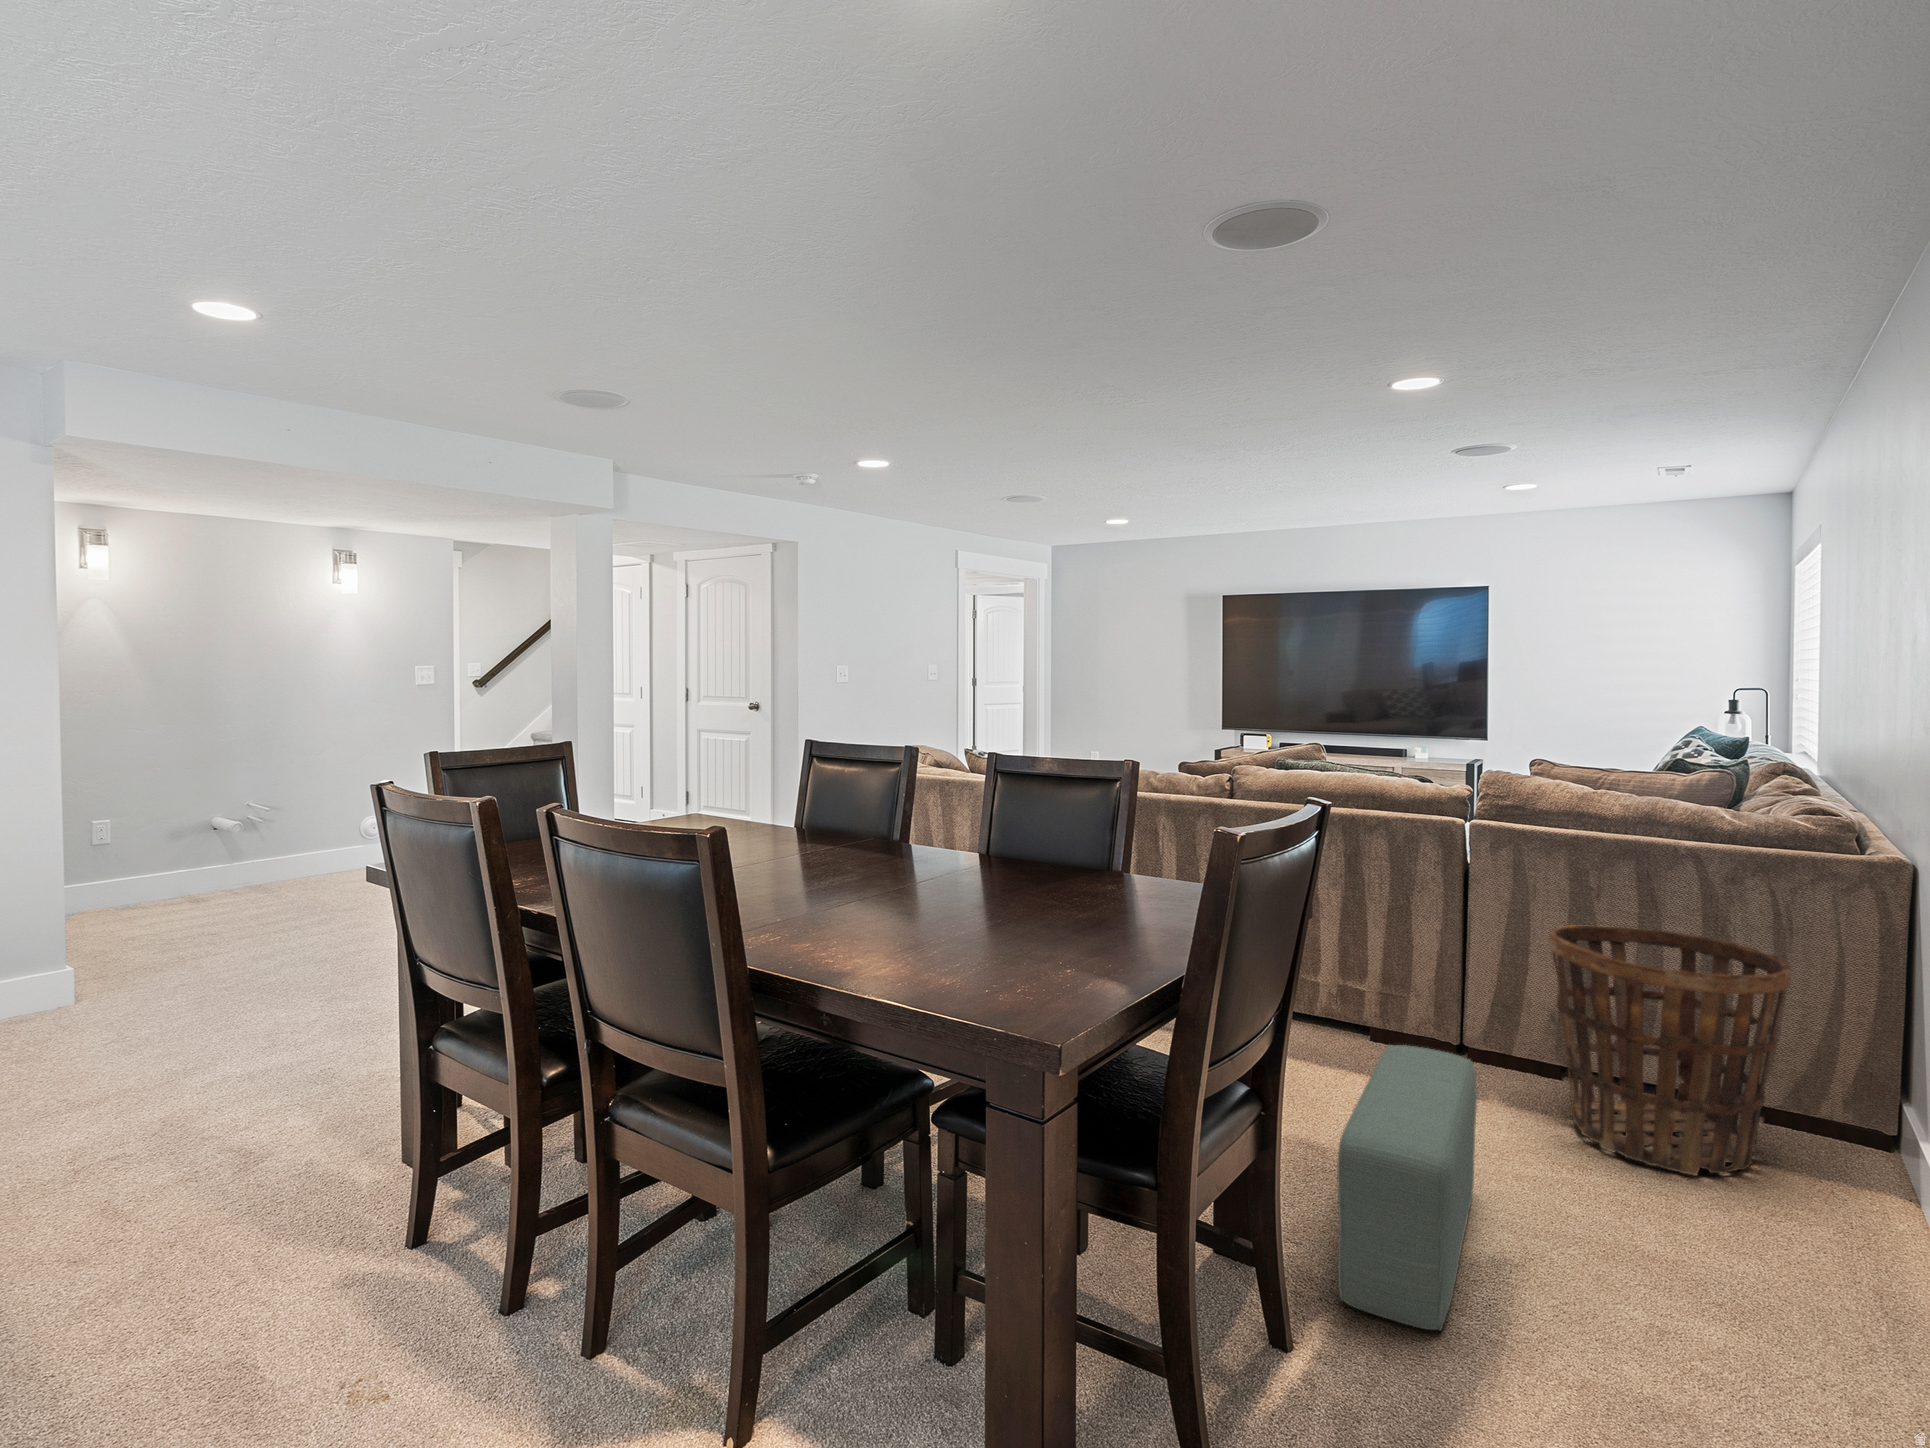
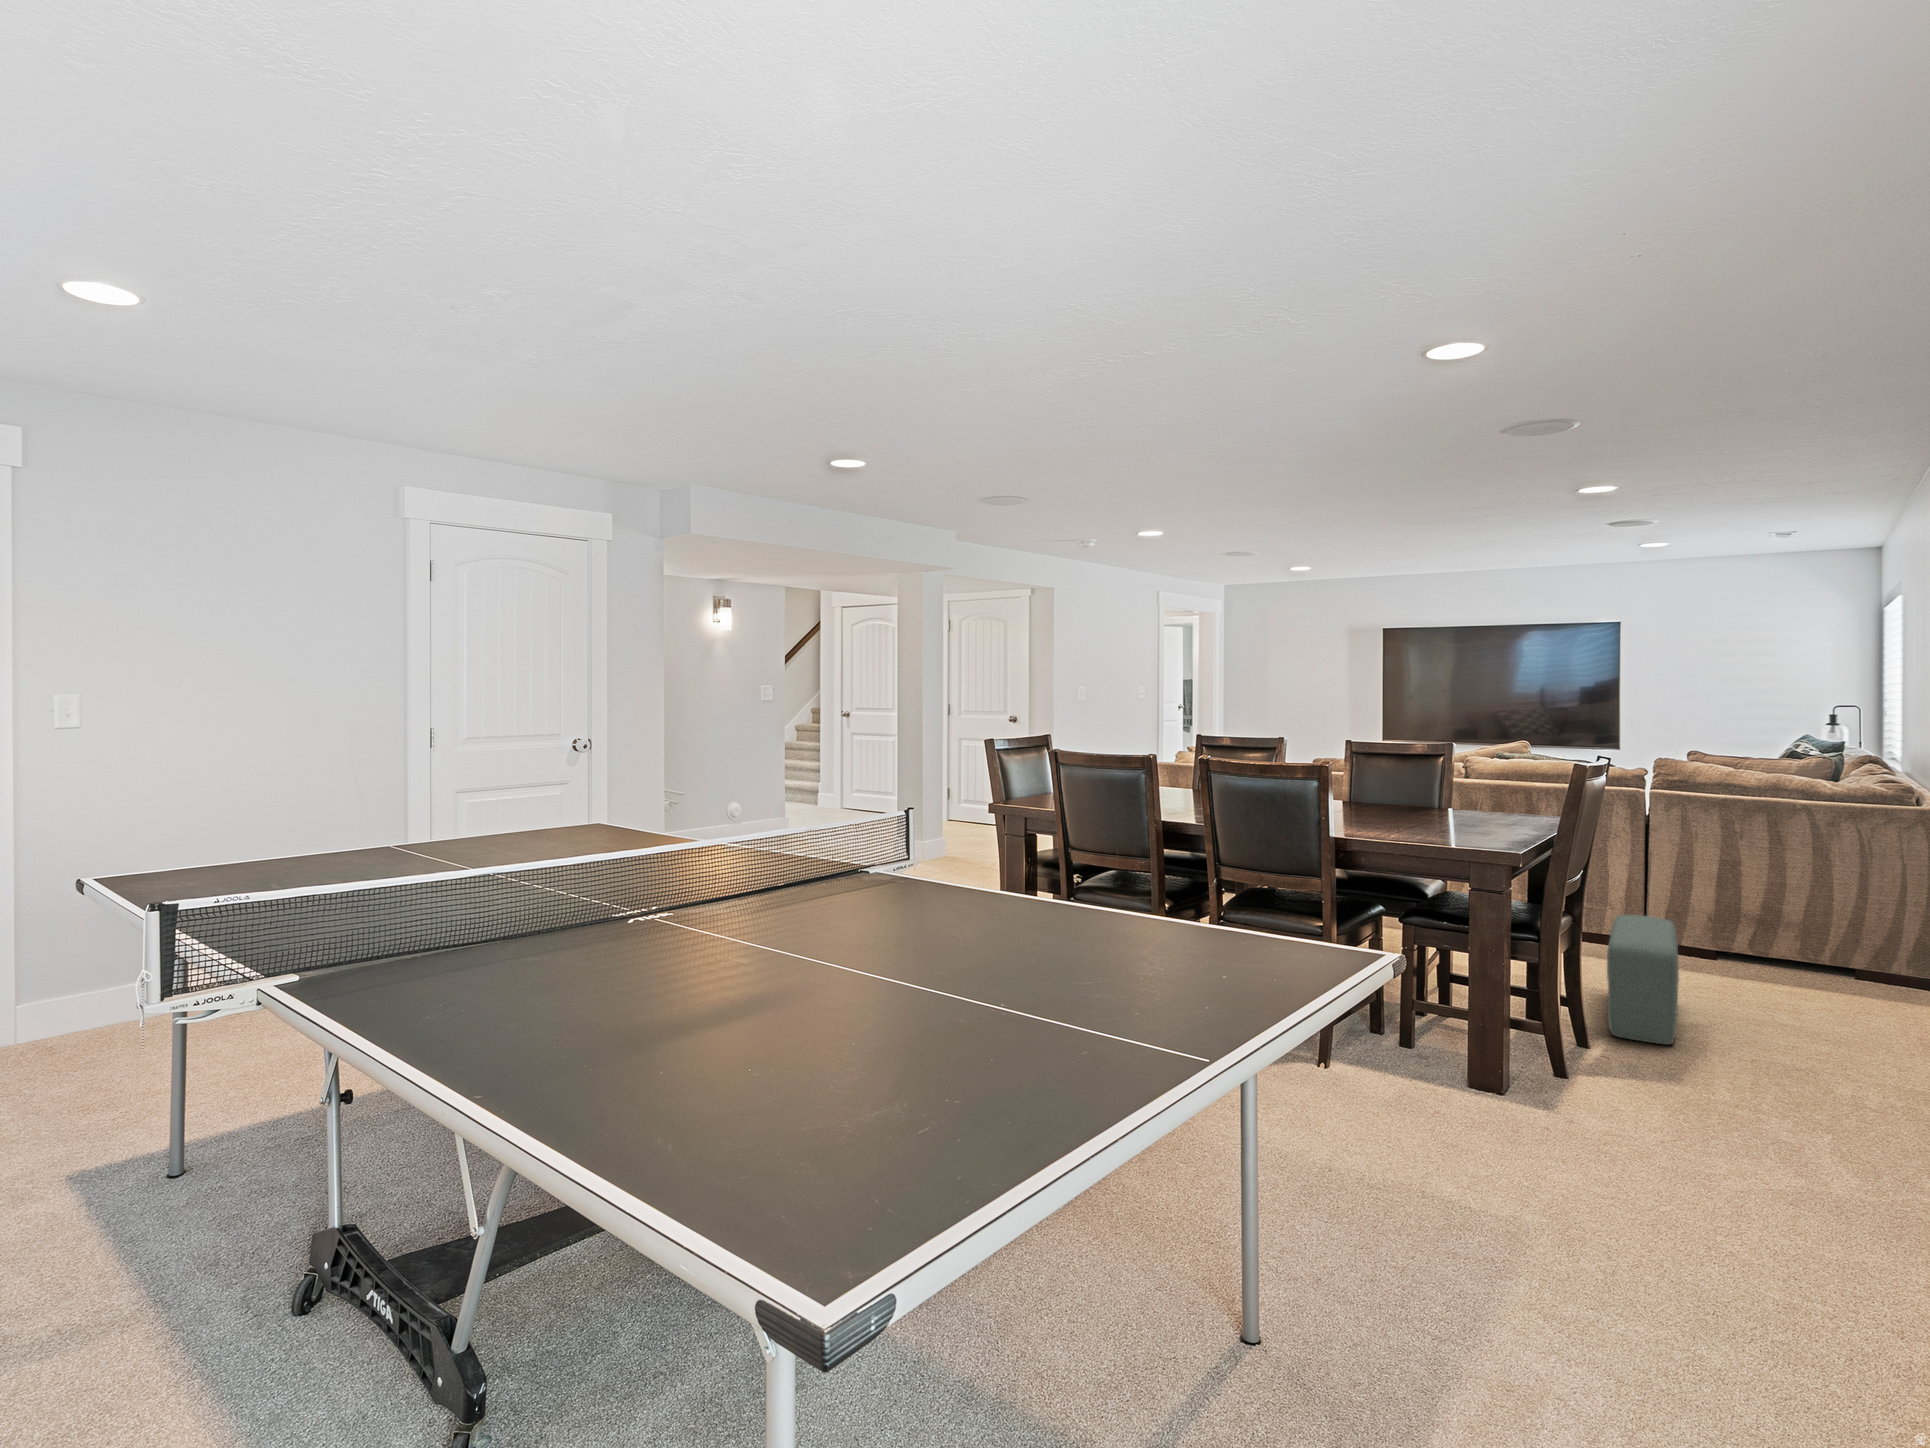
basket: present [1549,925,1790,1175] -> none [1712,853,1871,998]

